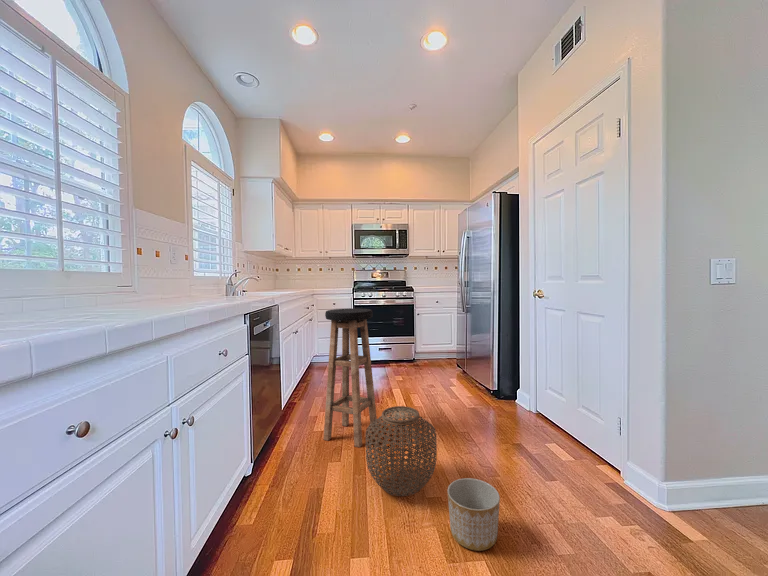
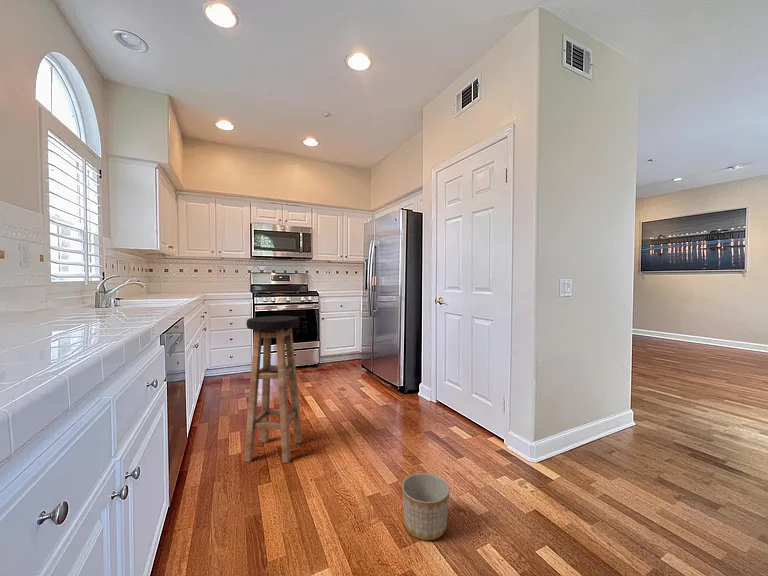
woven basket: present [366,406,437,496] -> none [308,414,380,506]

